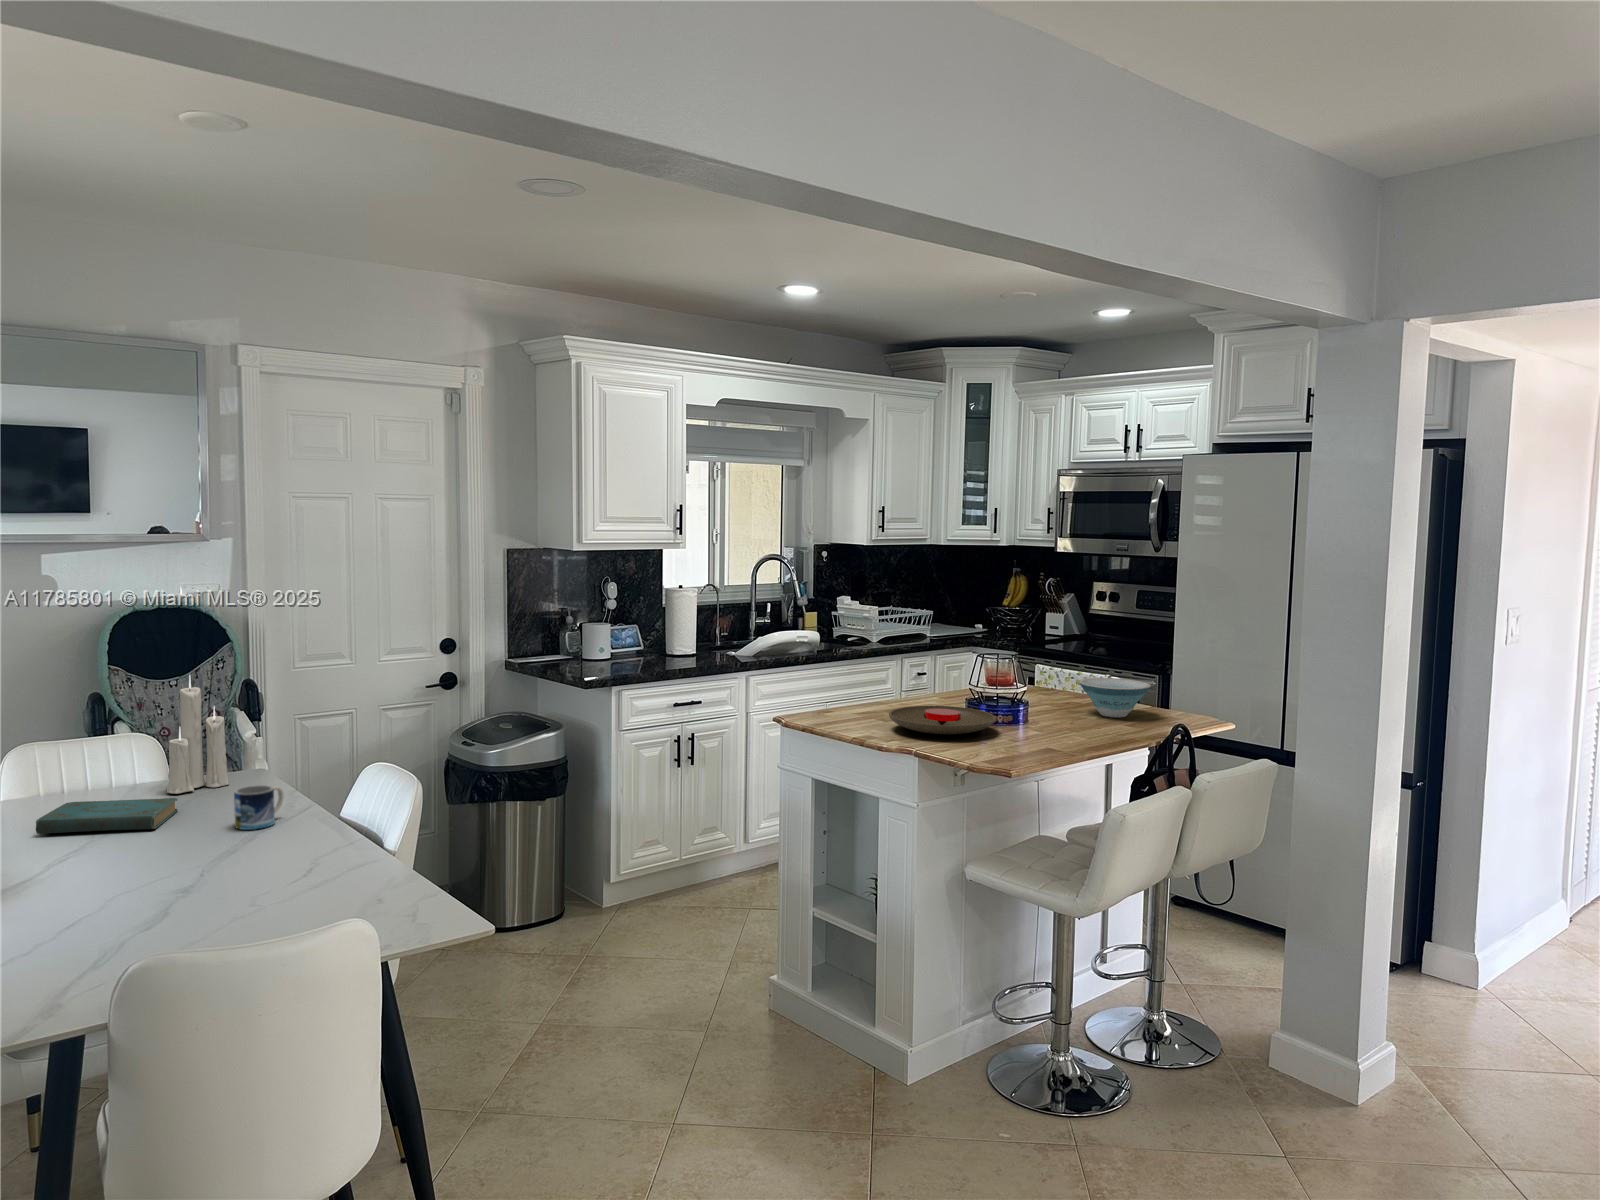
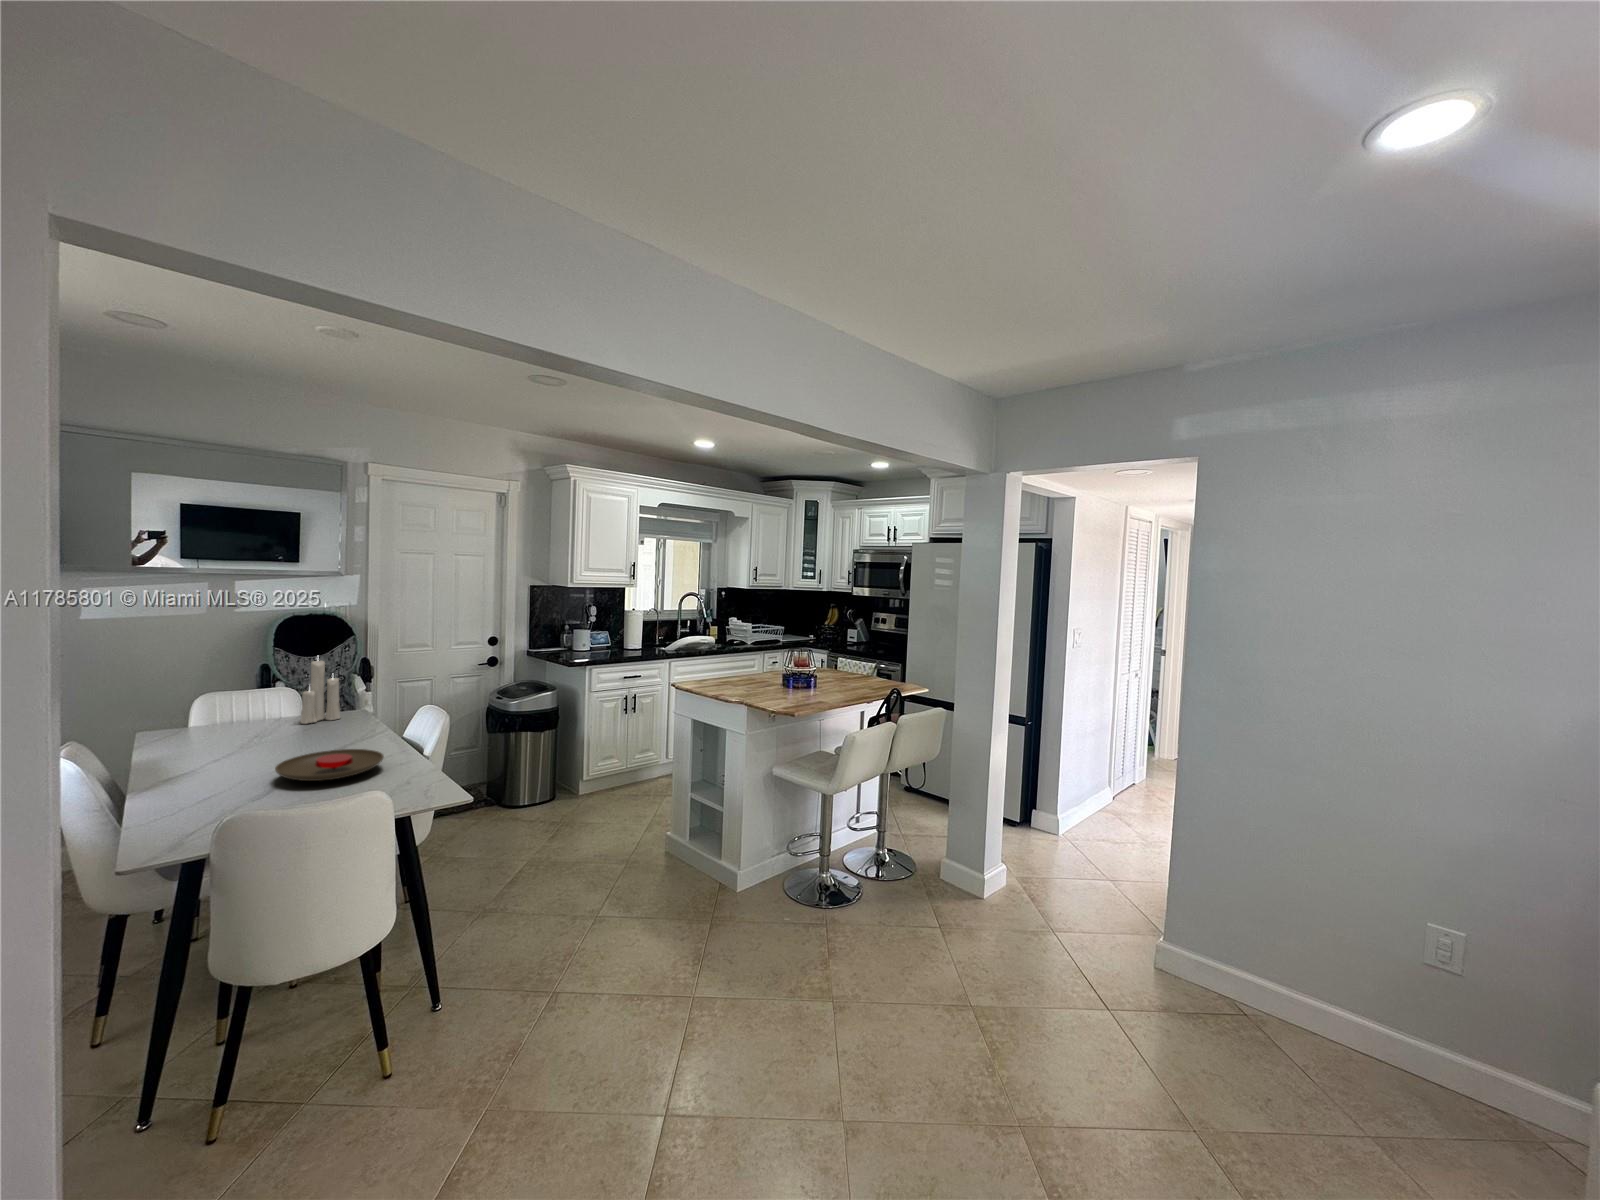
bowl: present [1079,678,1151,717] -> none [845,664,883,686]
plate: present [889,706,996,734] -> present [275,749,384,781]
mug: present [234,785,284,830] -> none [337,718,370,744]
book: present [36,798,178,834] -> none [208,726,304,746]

